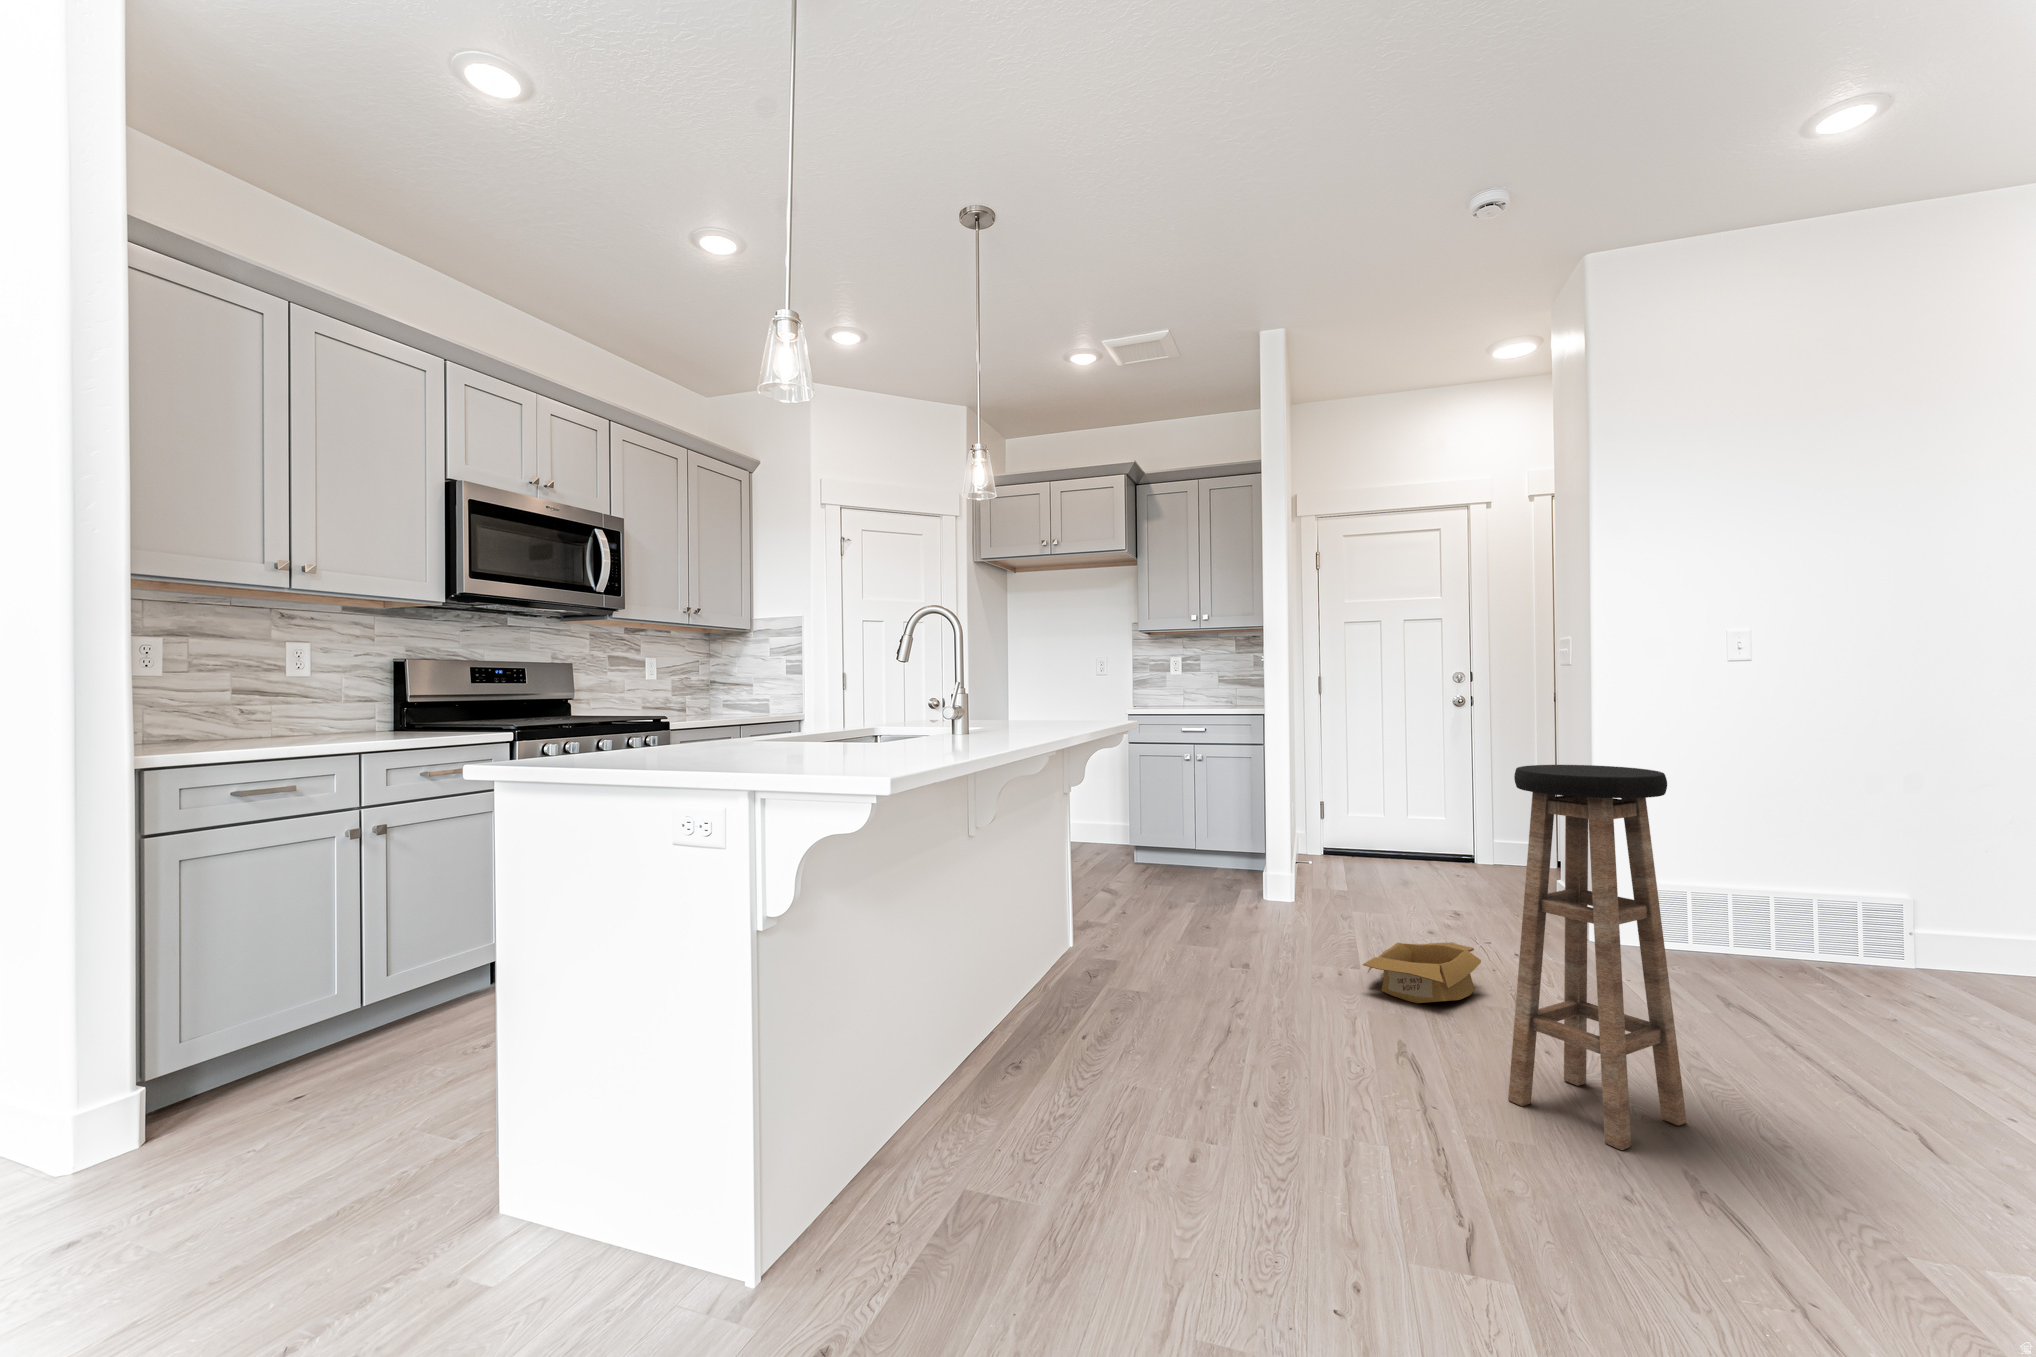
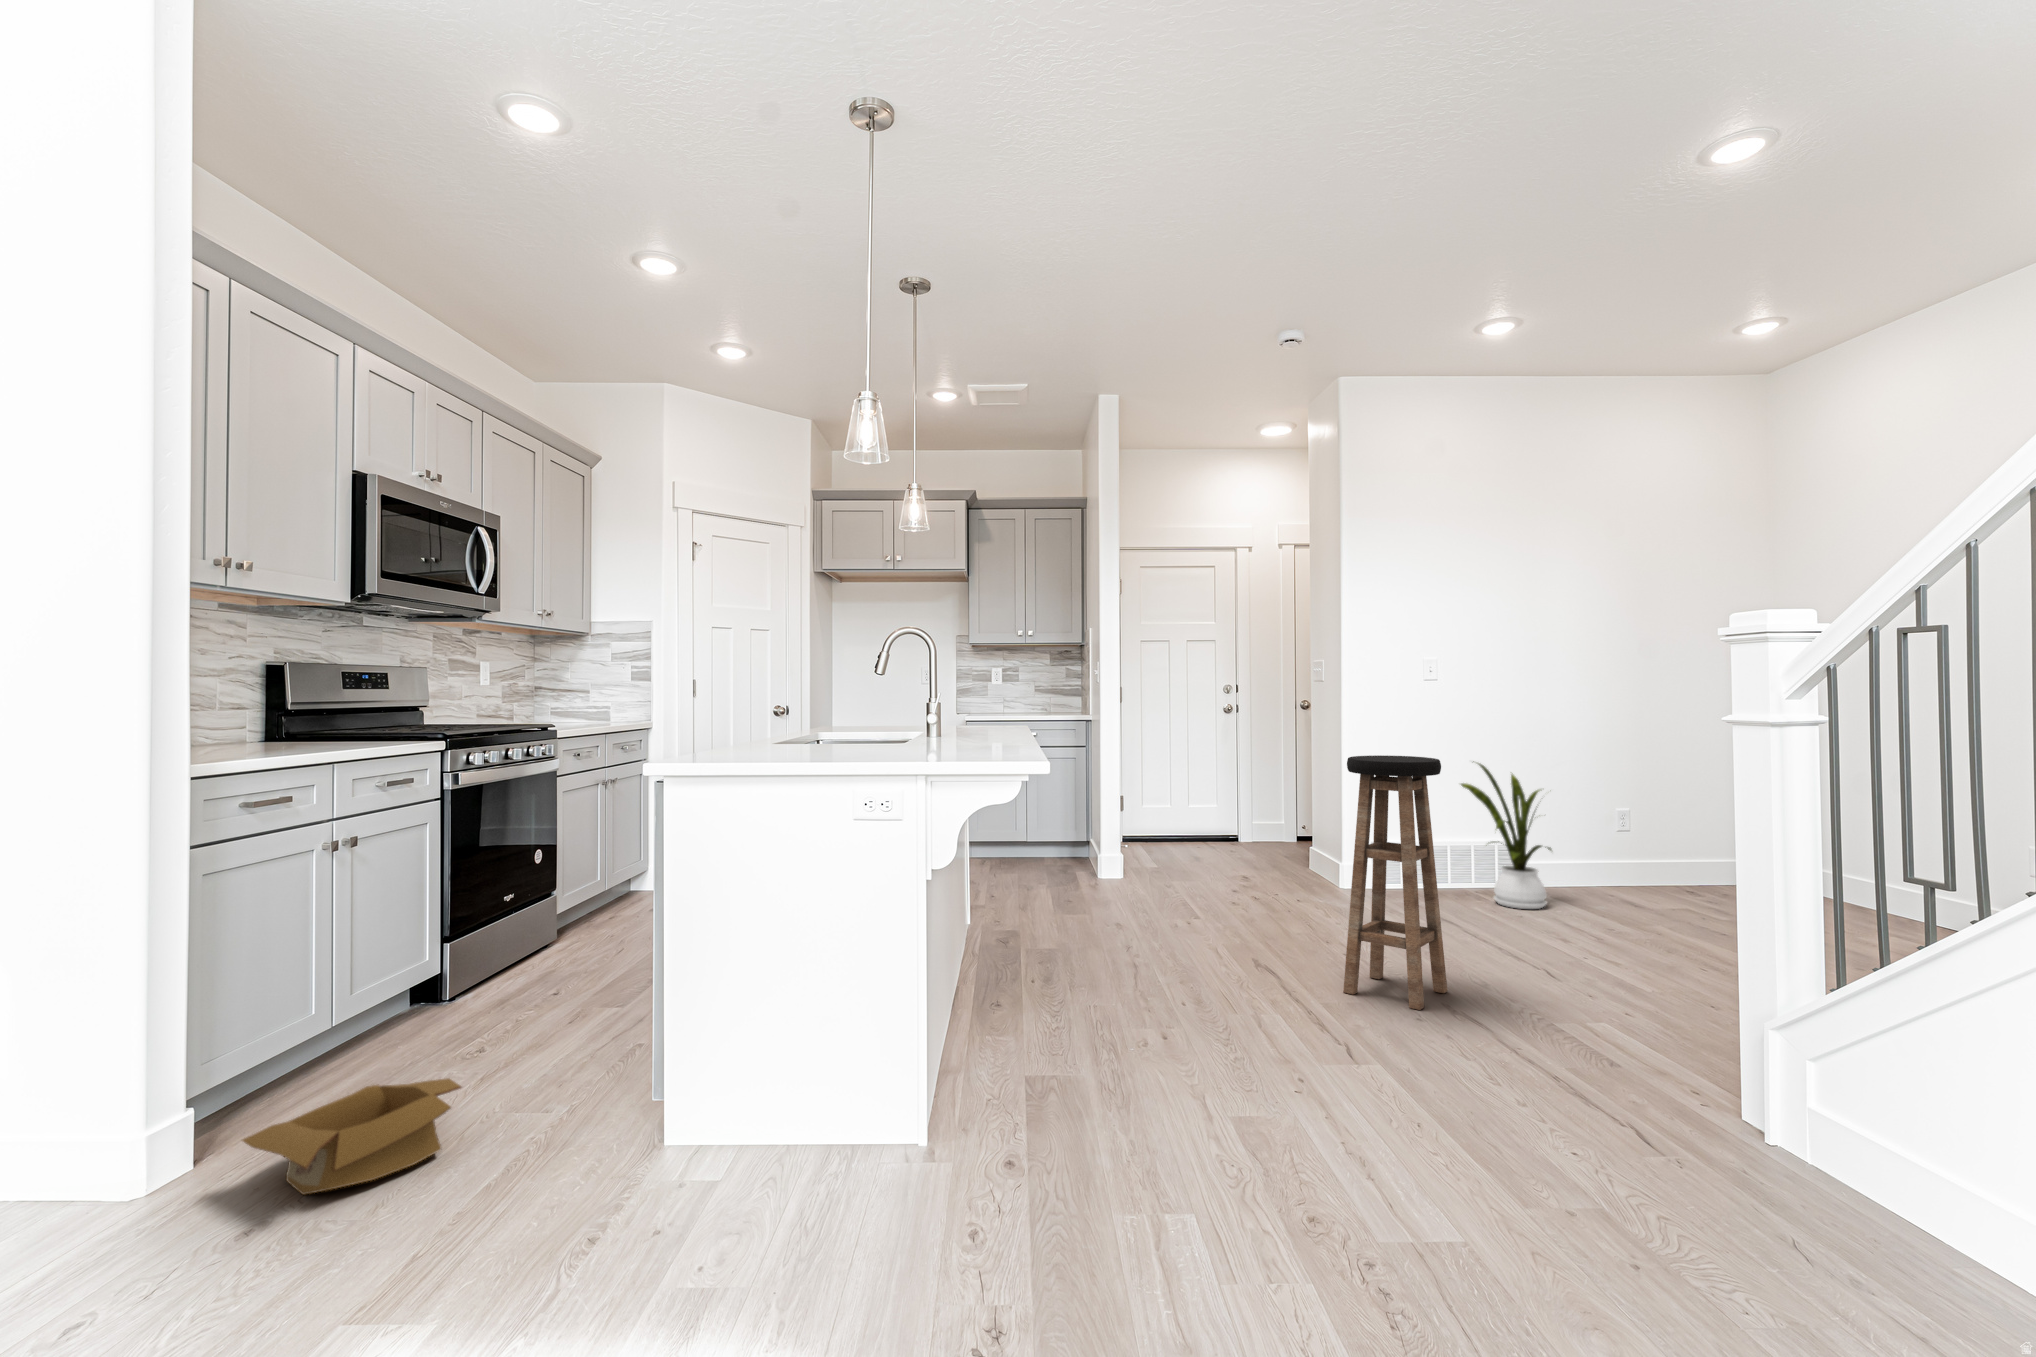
house plant: none [1773,773,1947,995] -> present [1461,761,1551,909]
cardboard box: present [1363,943,1481,1003] -> present [243,1078,461,1194]

